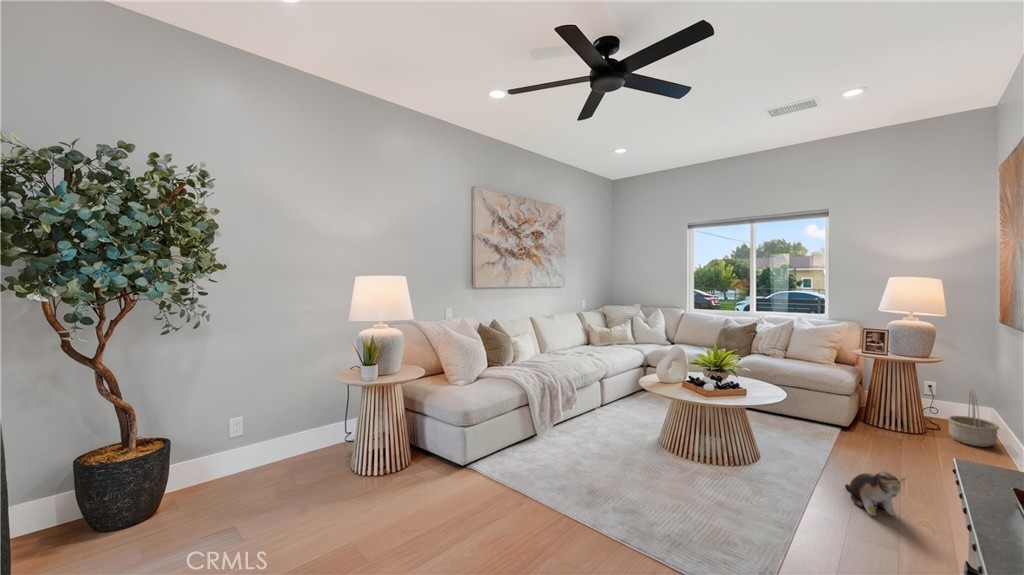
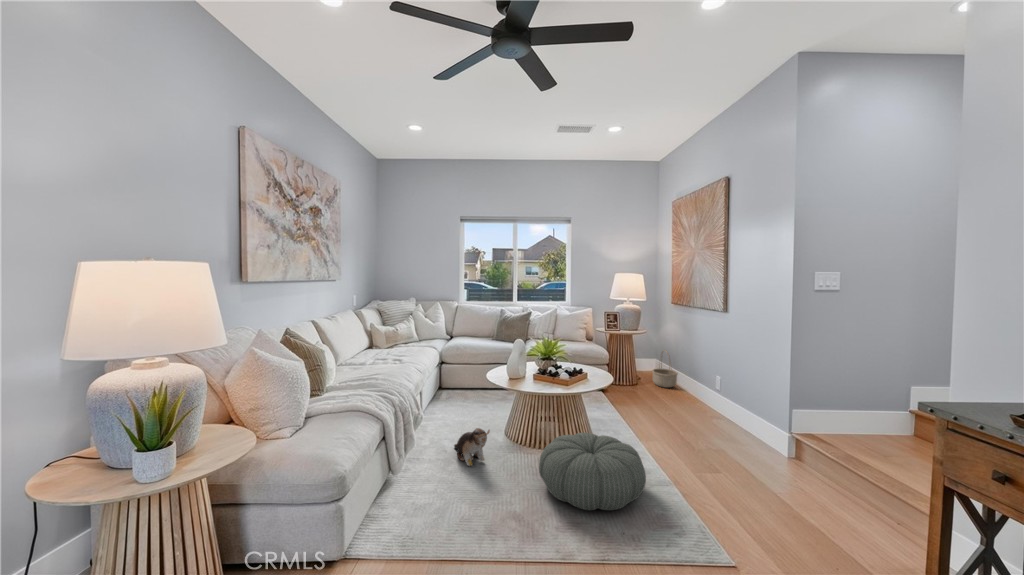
pouf: none [631,439,747,518] -> present [539,432,646,510]
plush toy: present [845,471,905,516] -> present [454,428,490,466]

